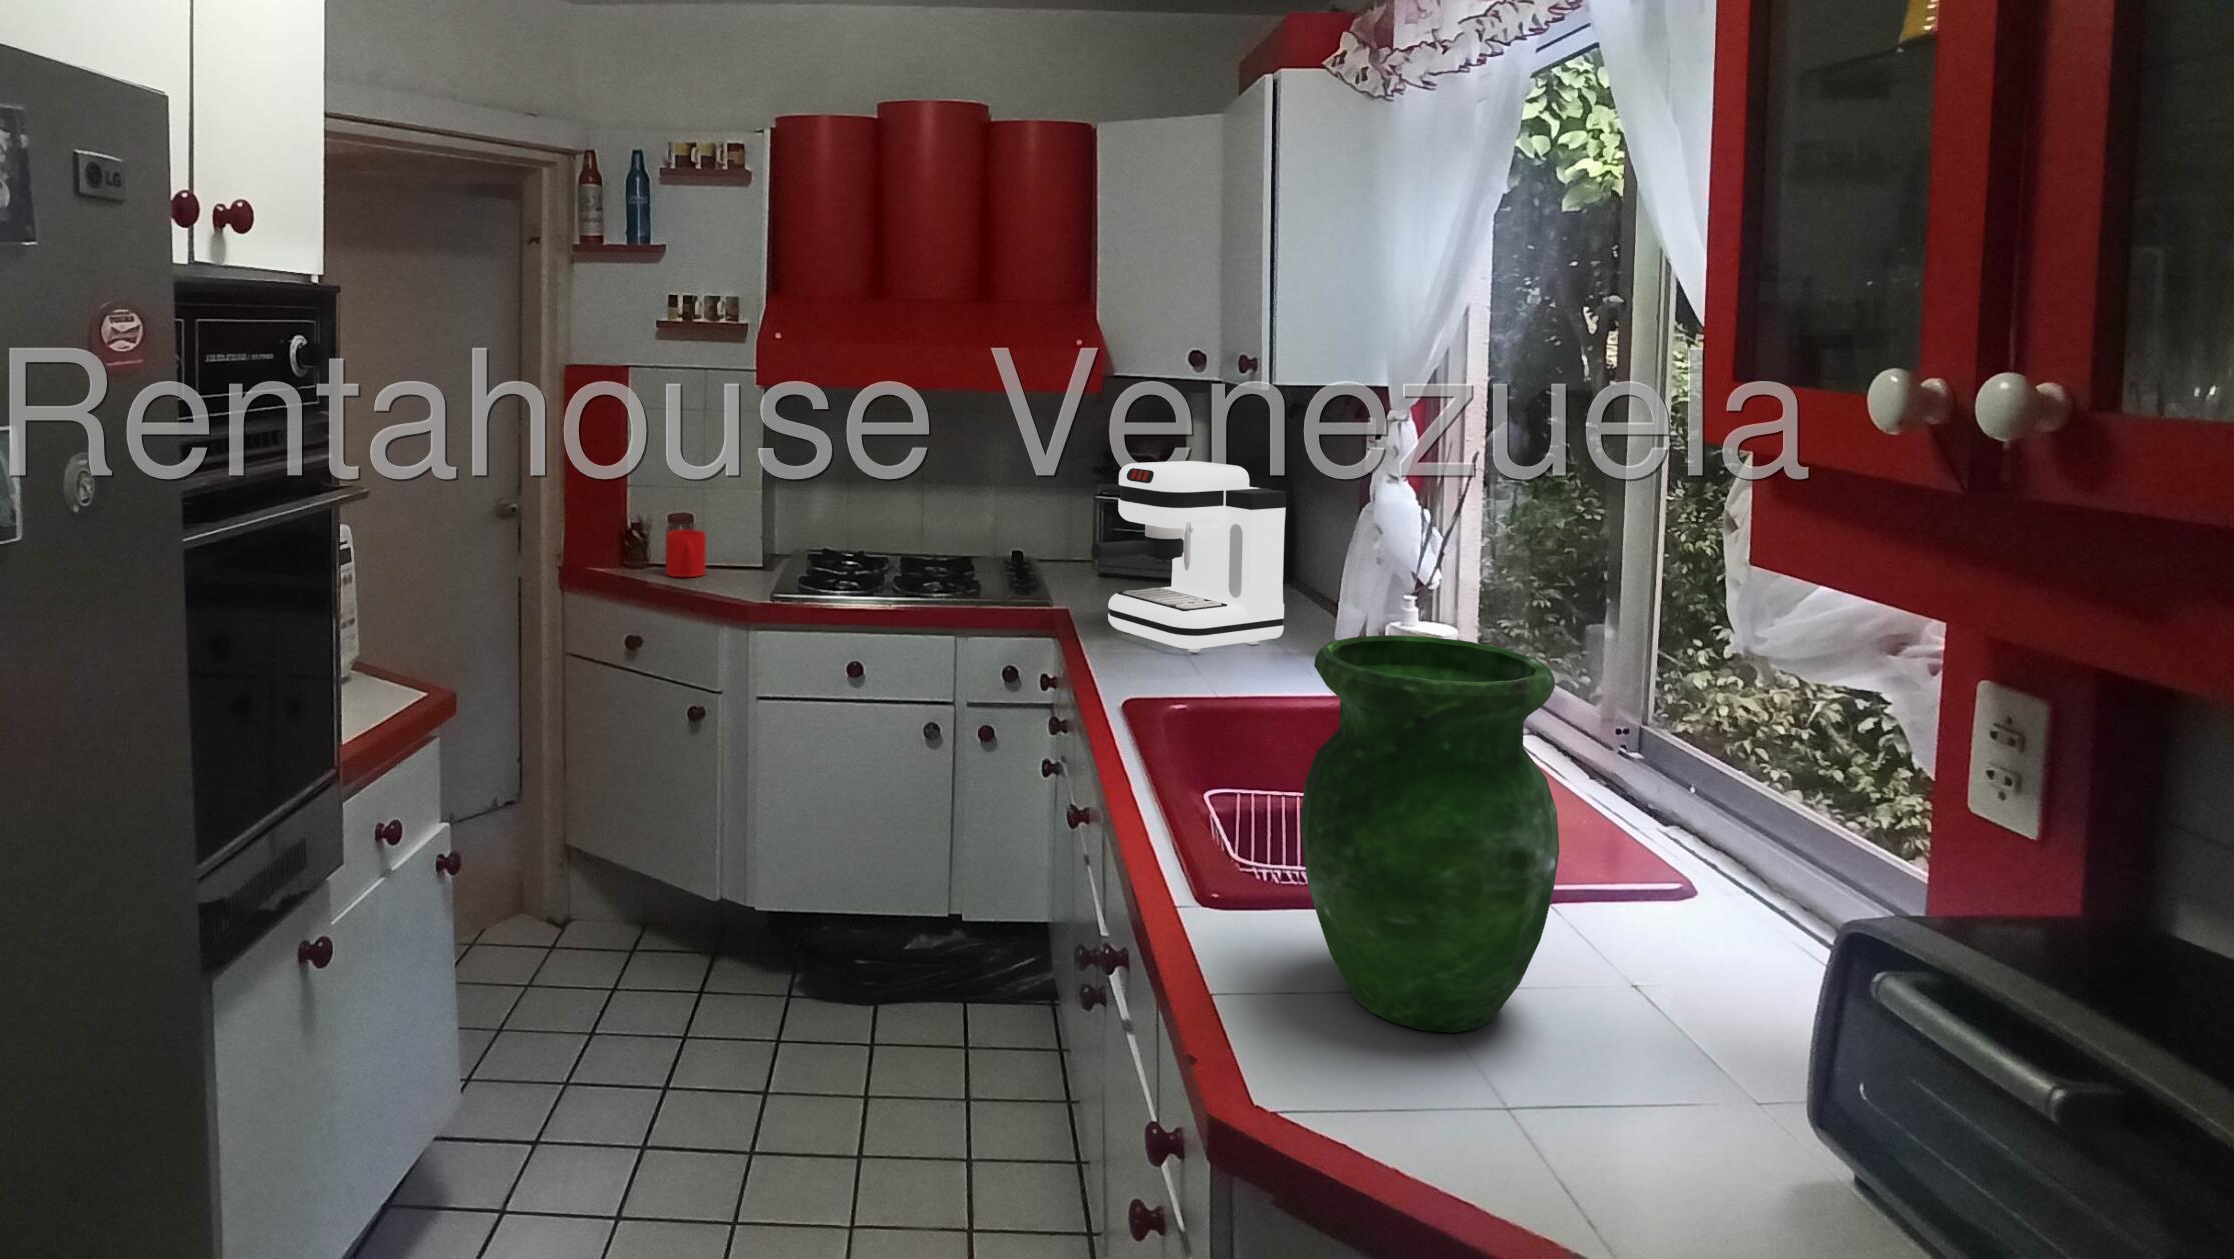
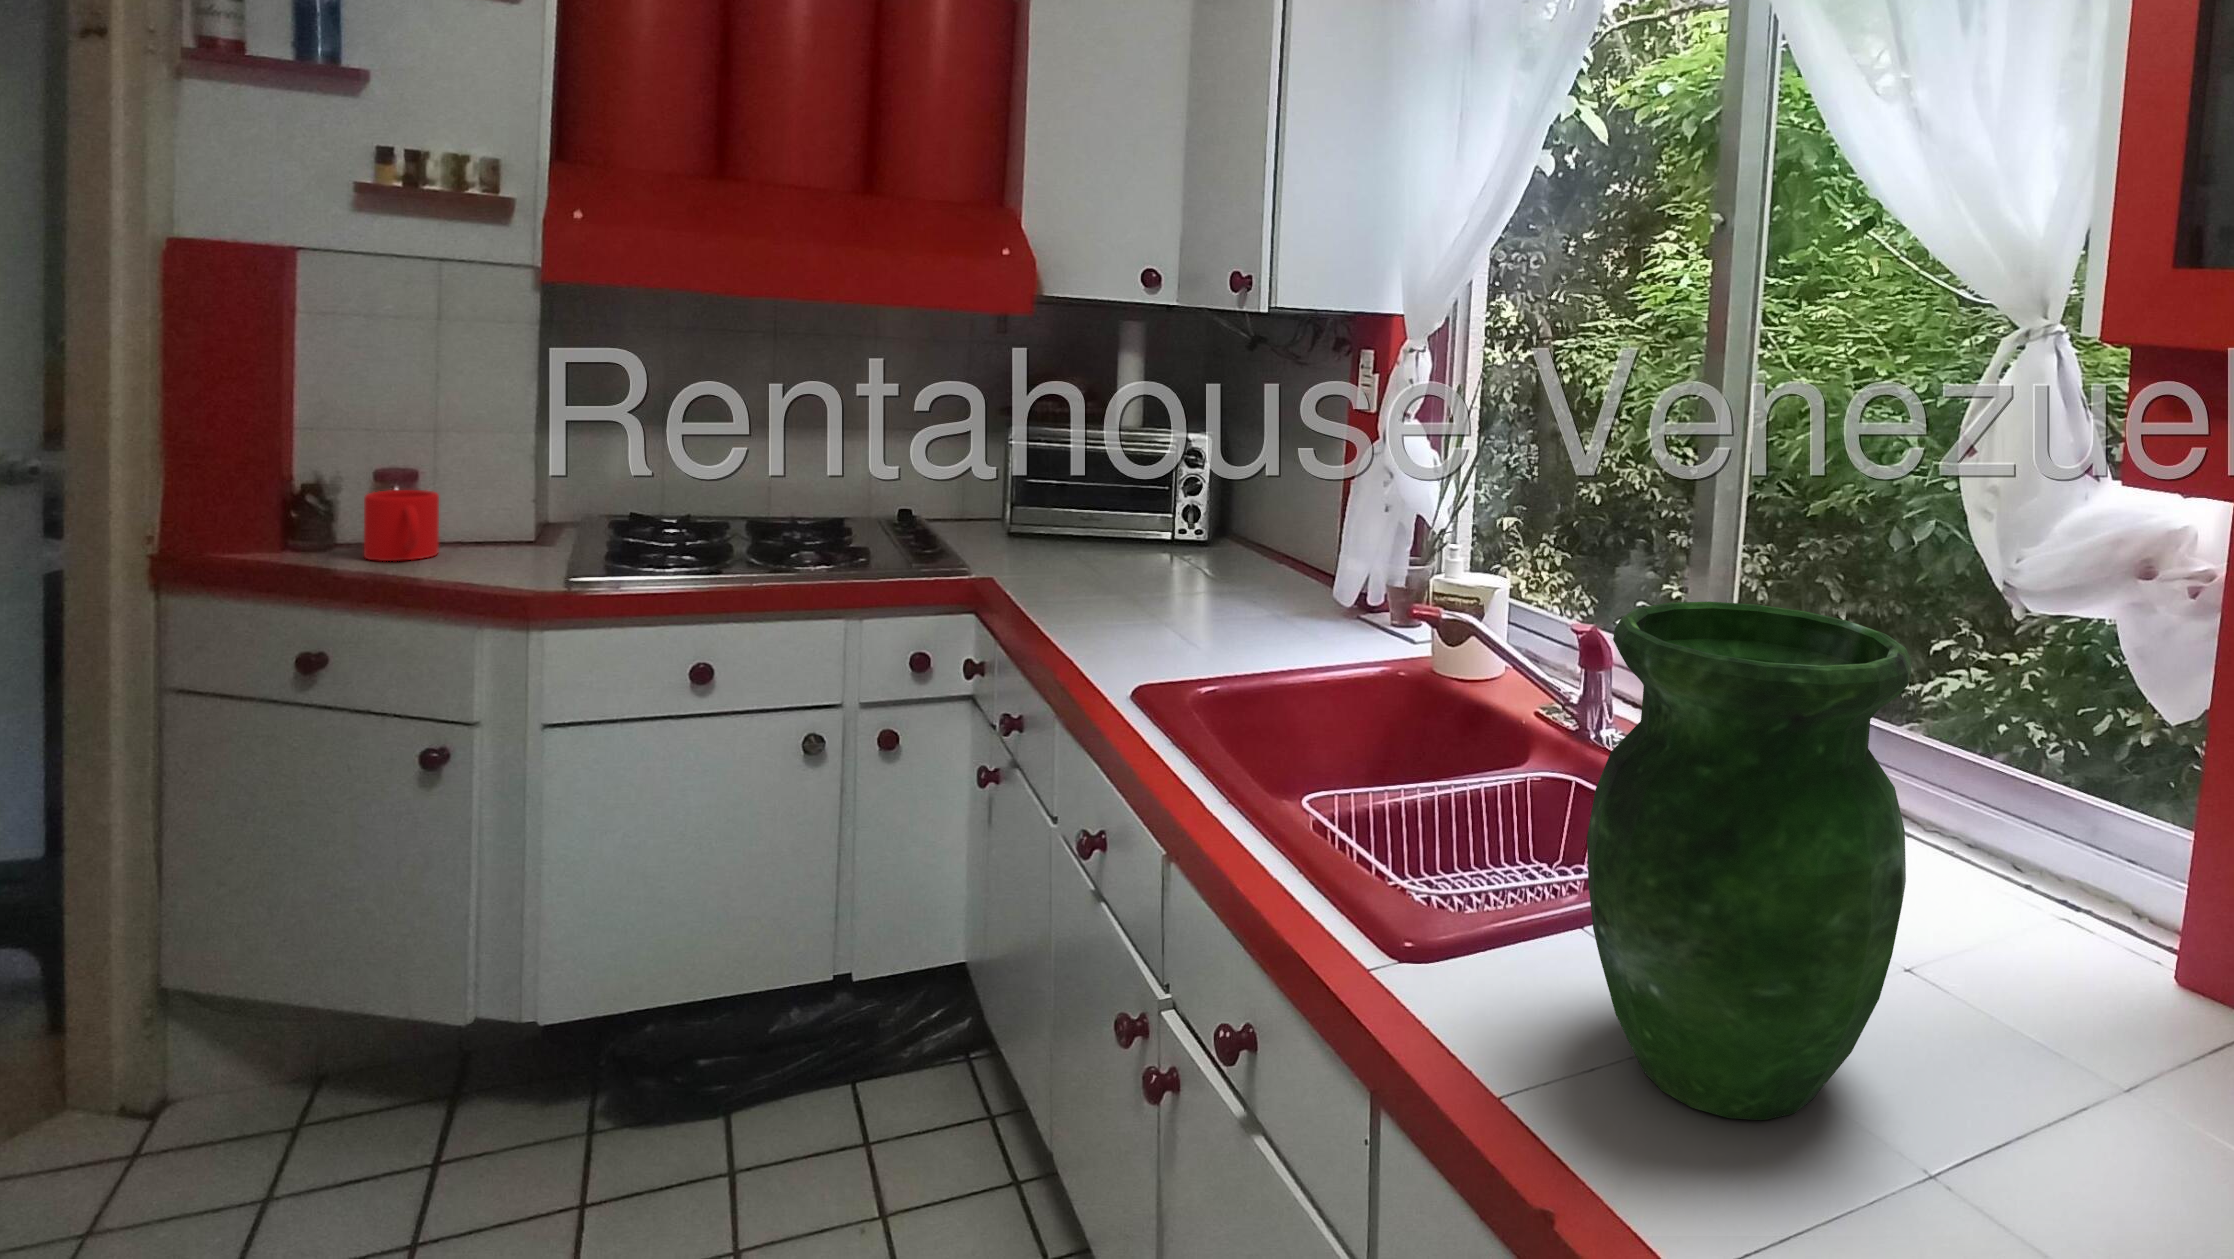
coffee maker: present [1091,461,1286,653] -> none [1064,395,1288,621]

